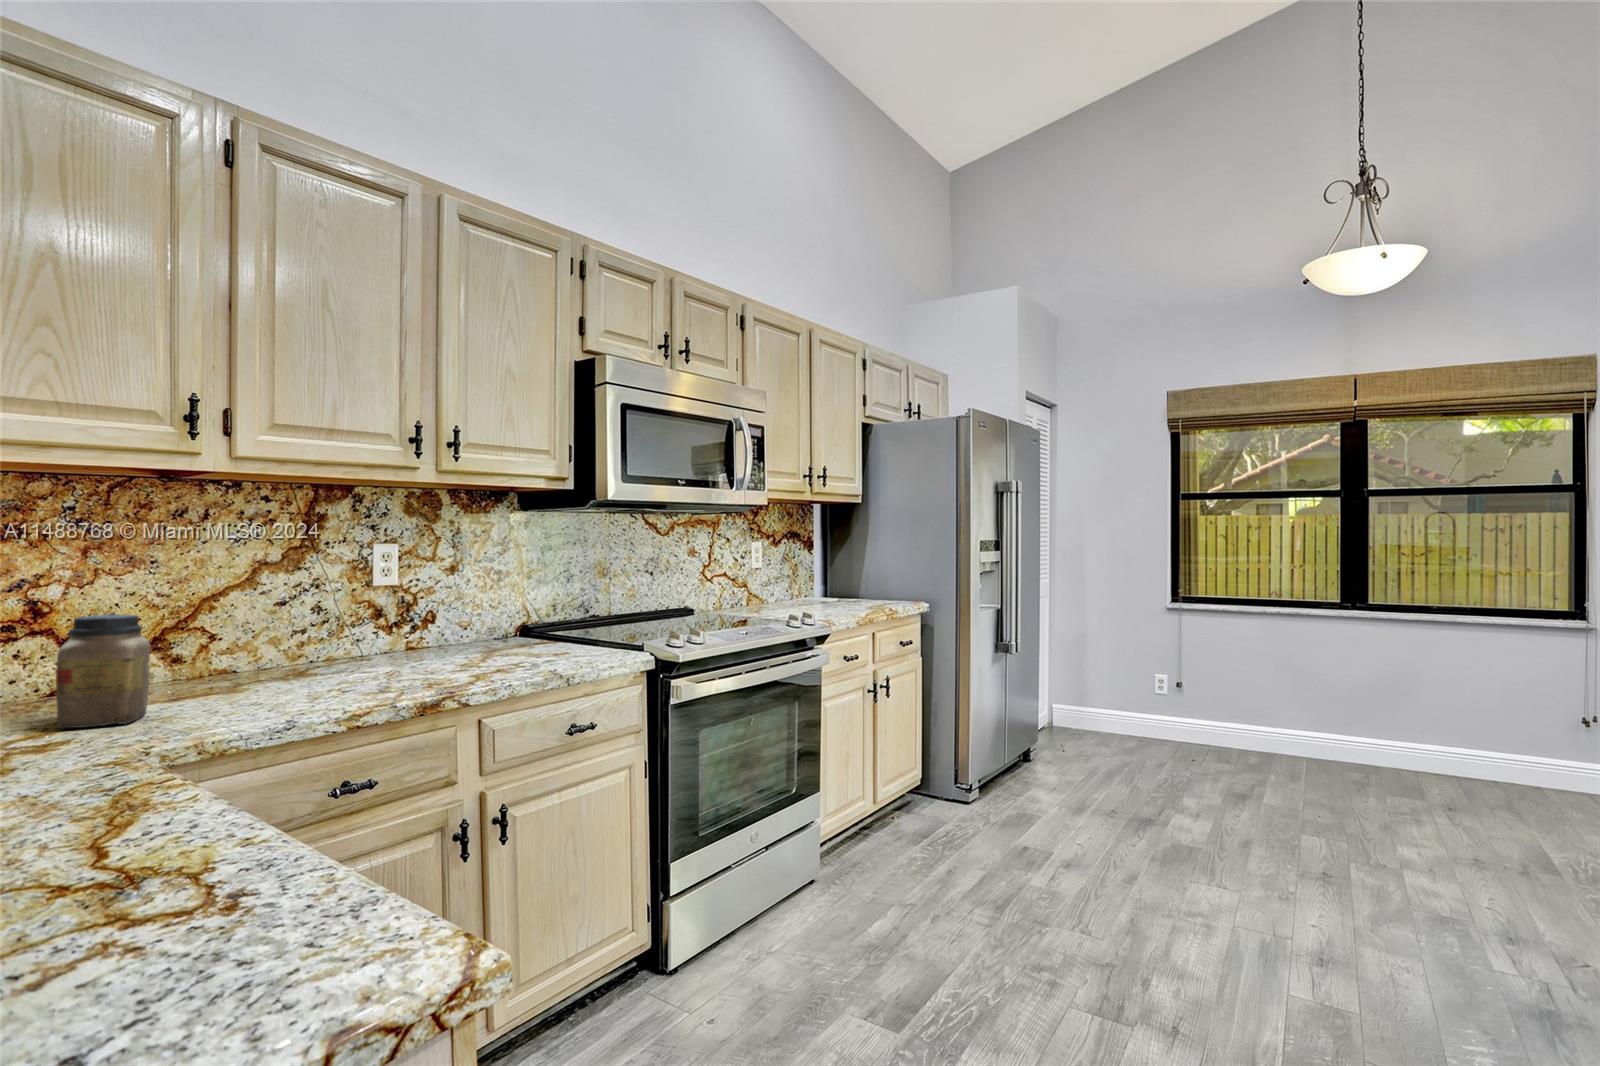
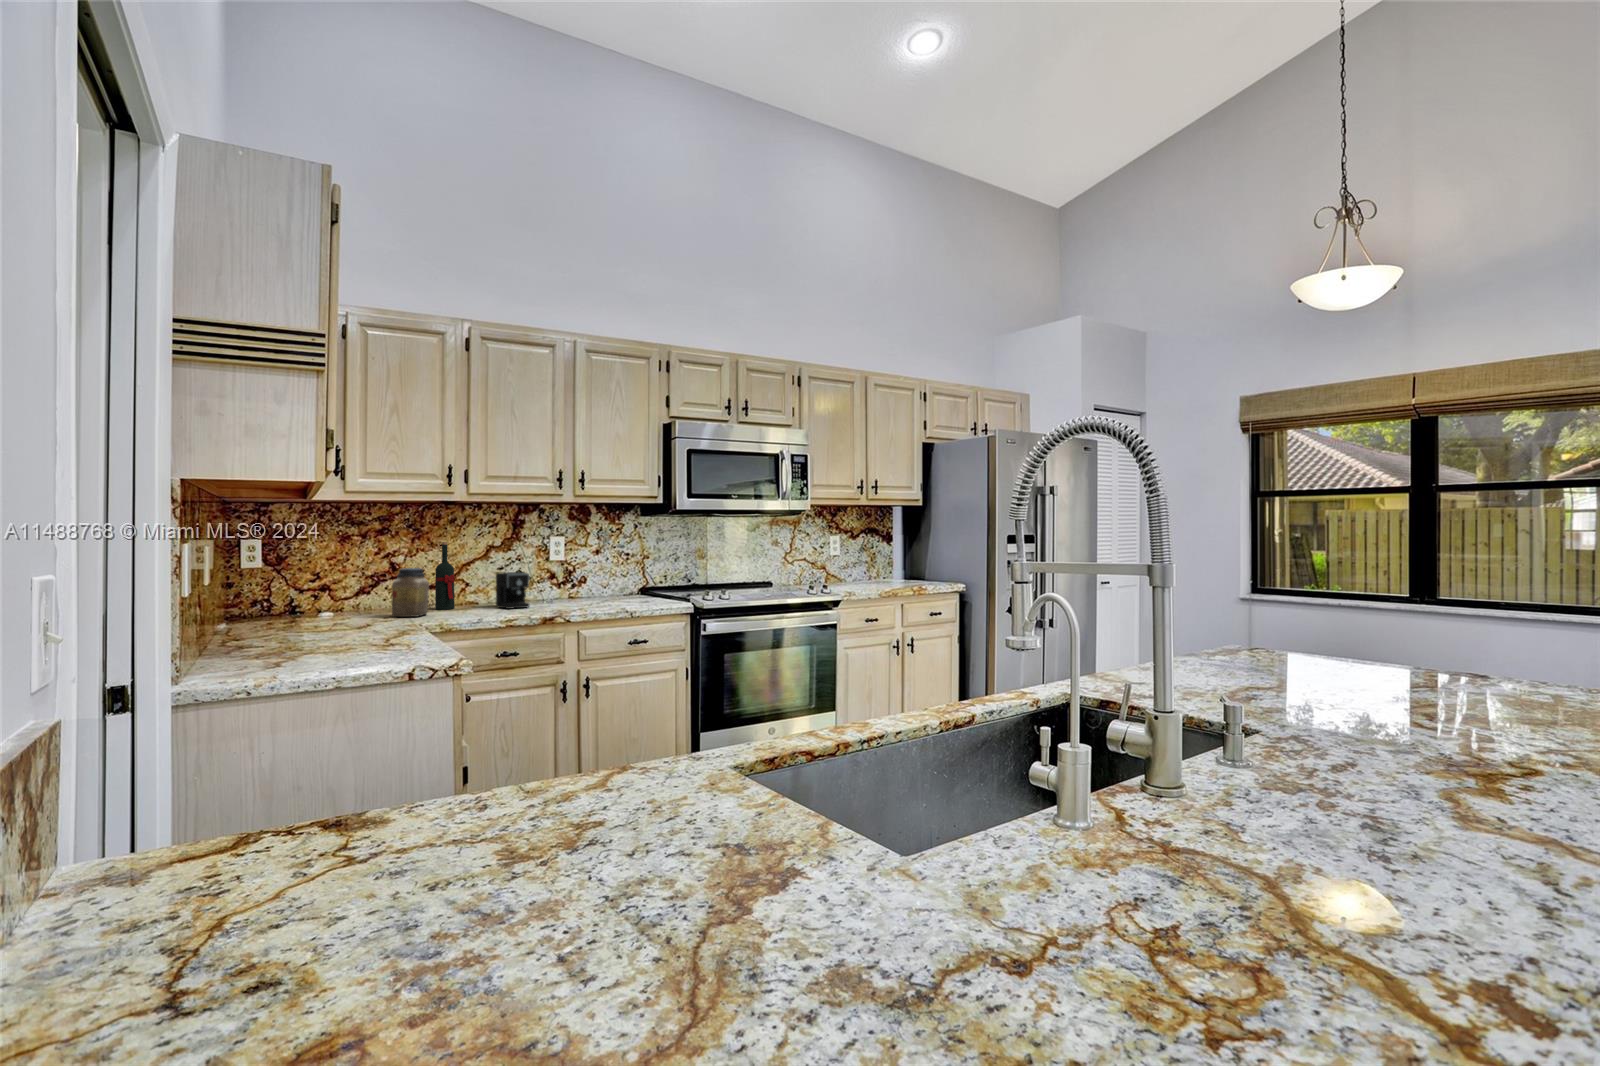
wine bottle: none [148,555,195,695] -> present [435,542,455,610]
coffee maker: none [288,611,393,685] -> present [496,572,552,609]

